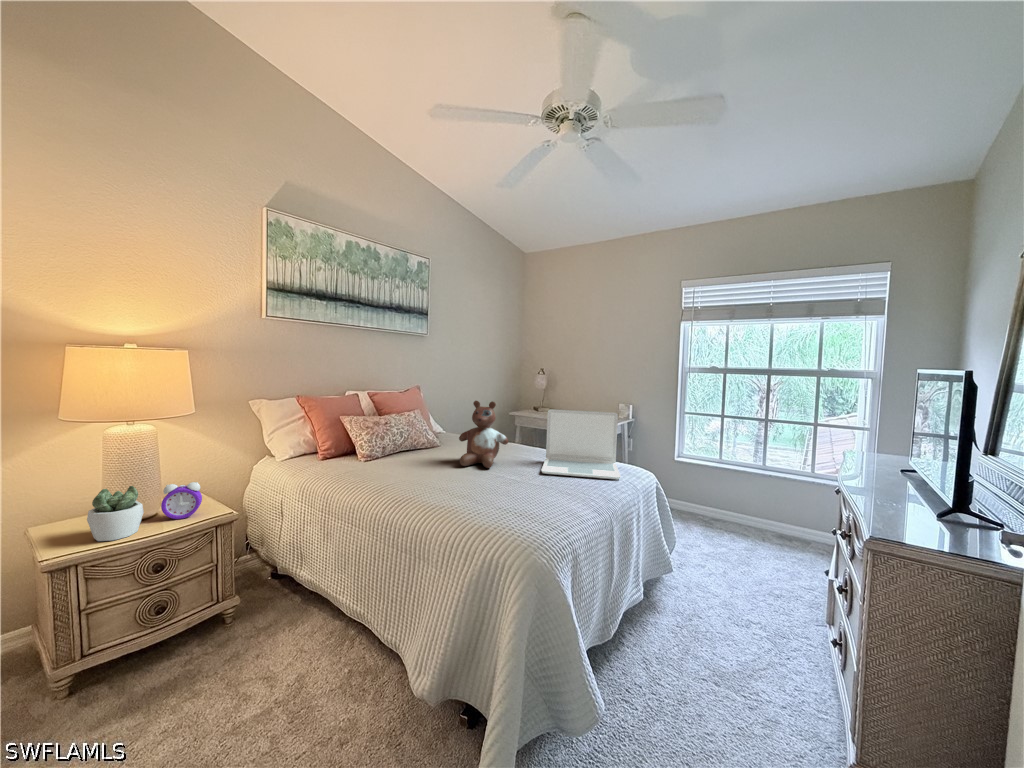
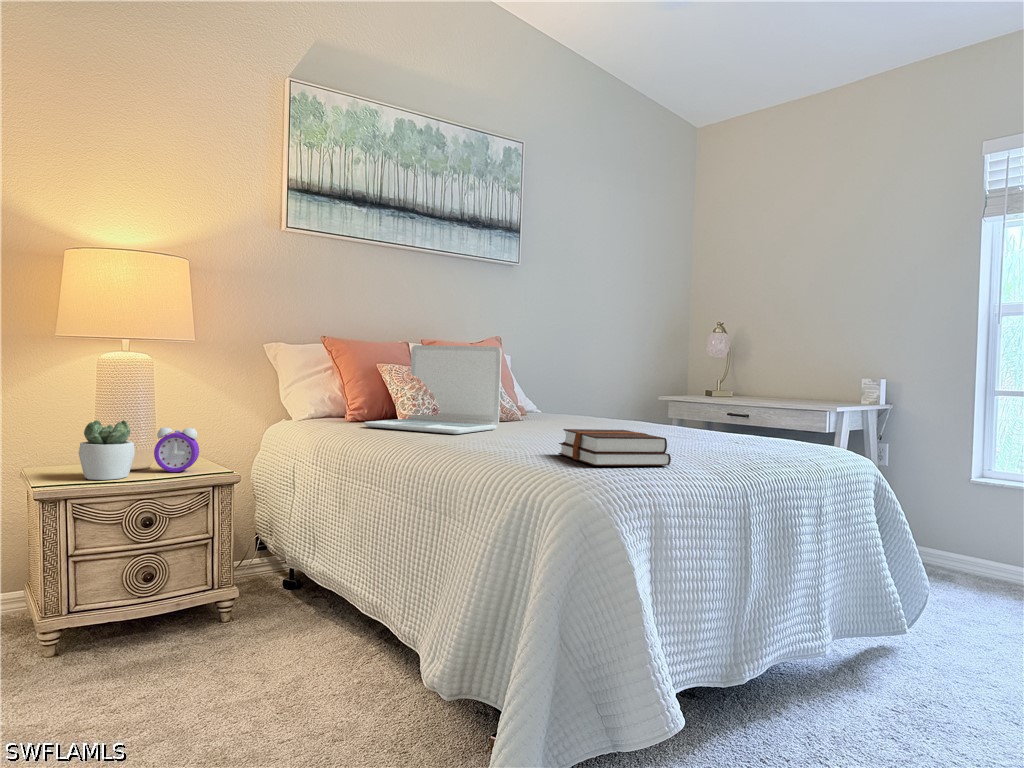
stuffed bear: present [459,401,508,468] -> none [538,336,618,436]
laptop: present [541,409,621,479] -> present [365,345,501,434]
hardback book: none [490,480,567,522] -> present [559,429,671,466]

